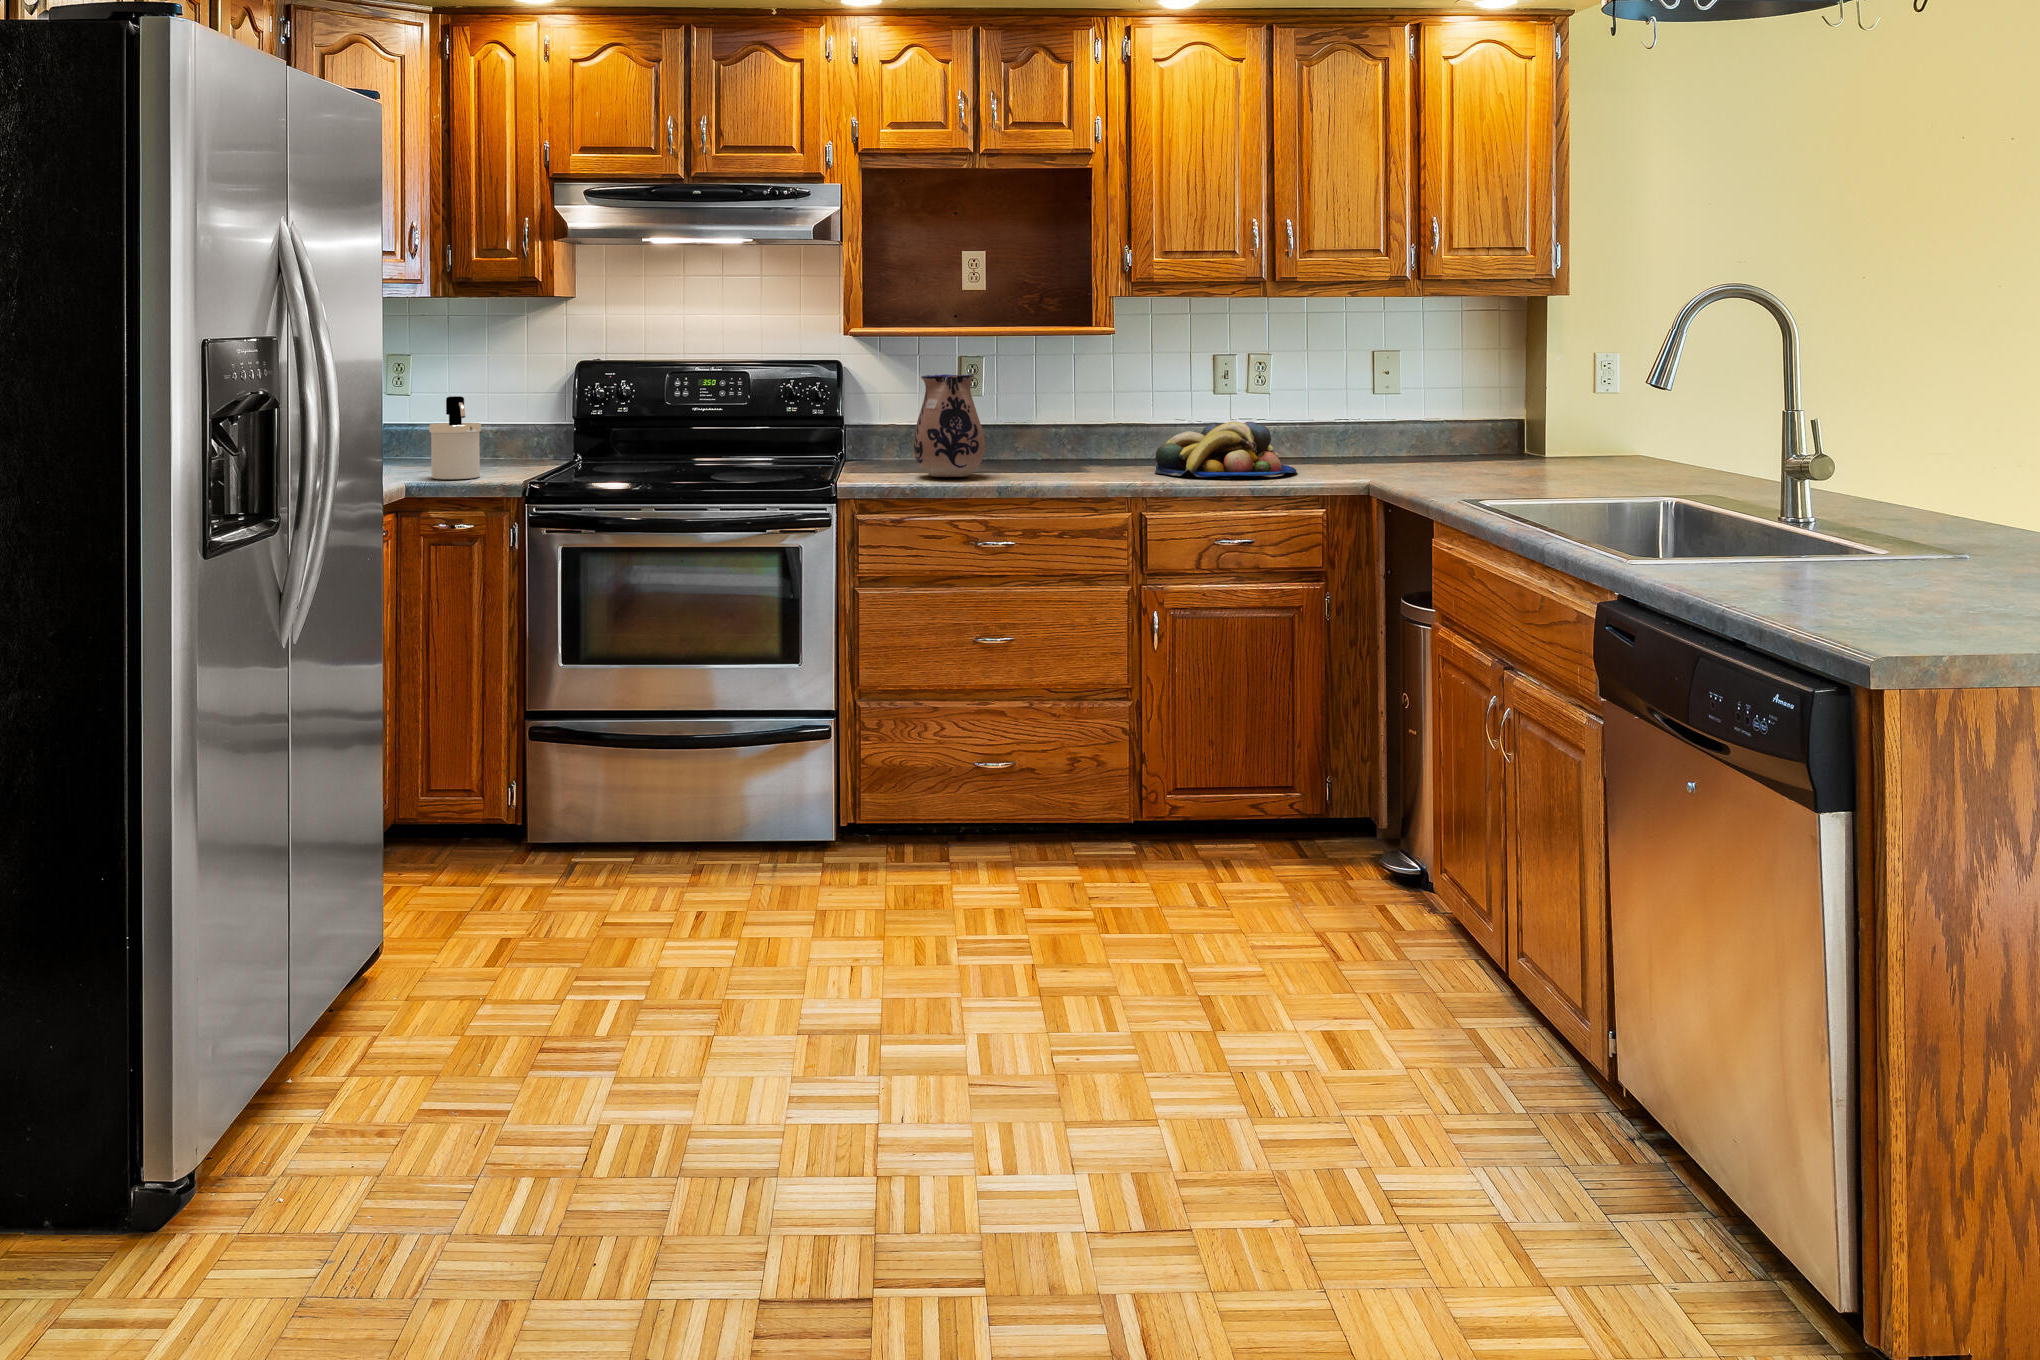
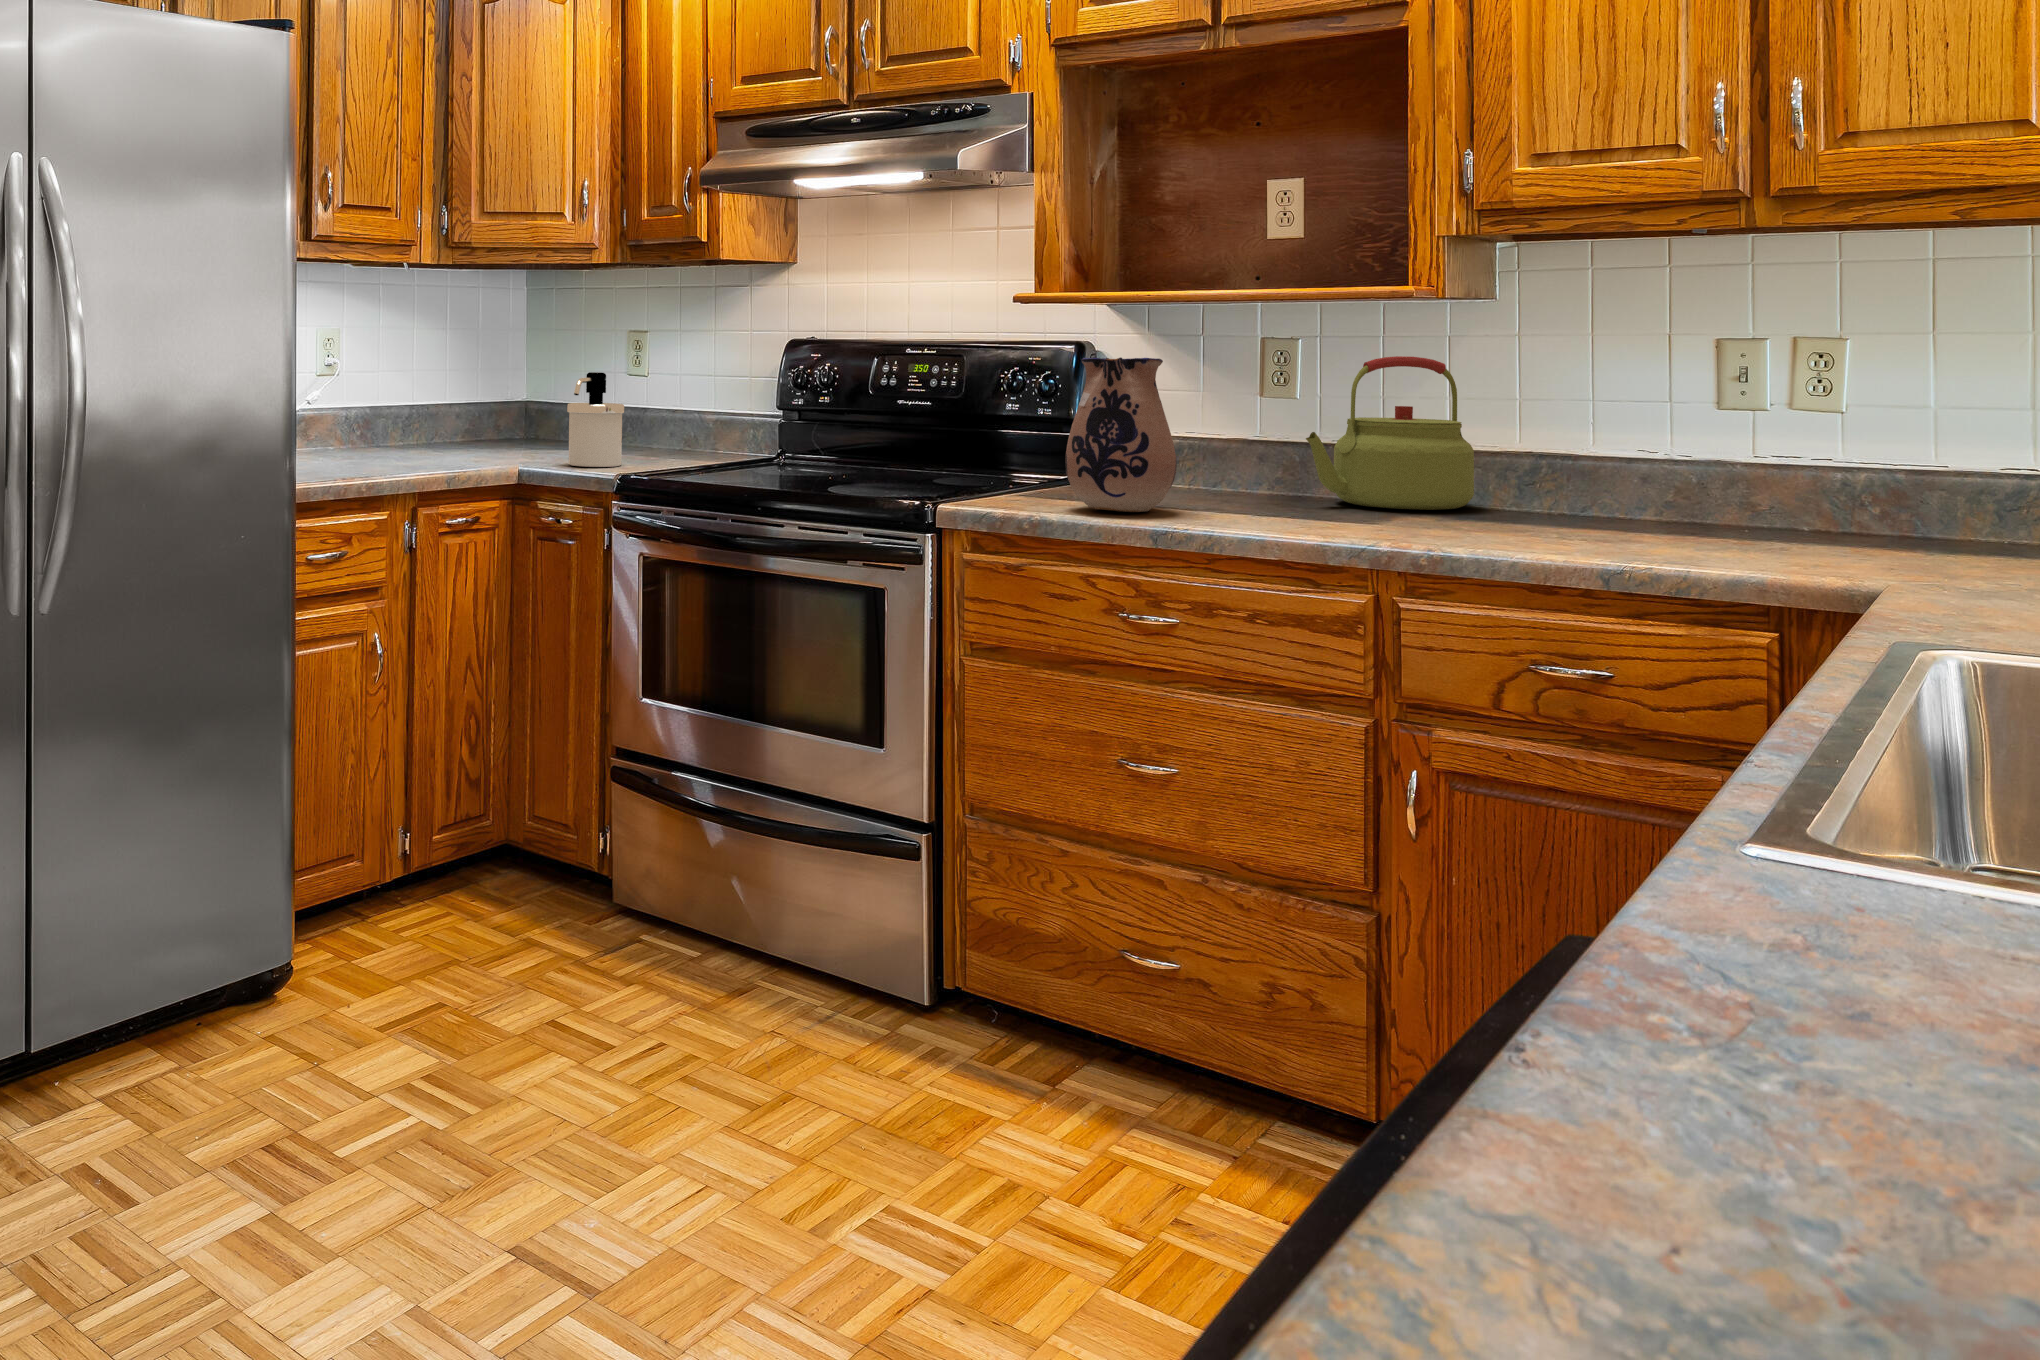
kettle: none [1026,367,1105,462] -> present [1306,356,1474,510]
fruit bowl: present [1155,422,1296,477] -> none [1467,454,1773,558]

